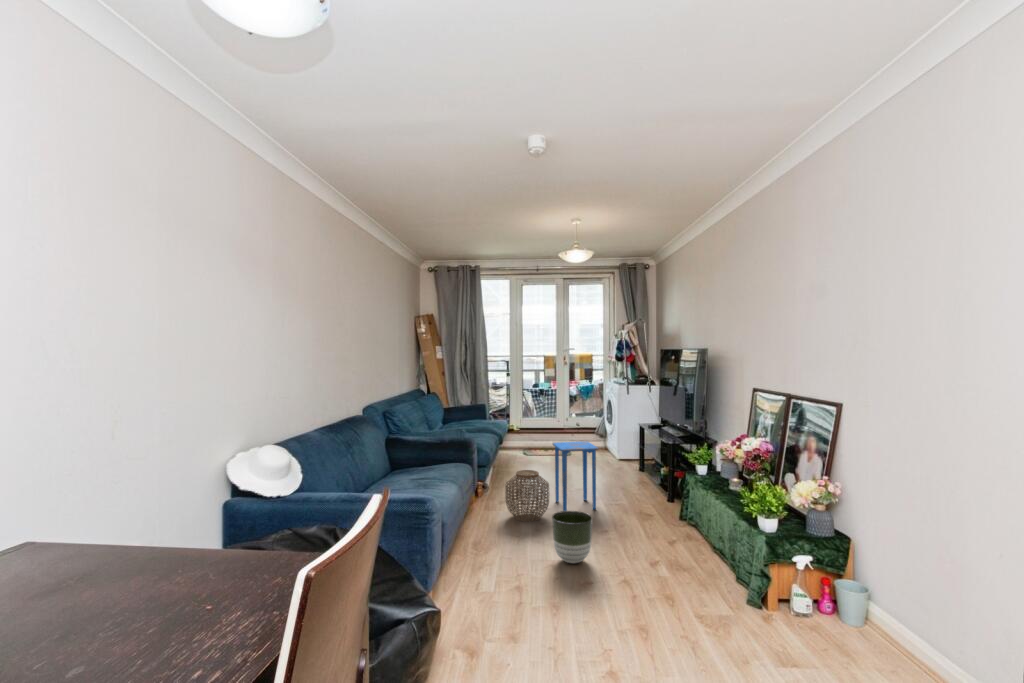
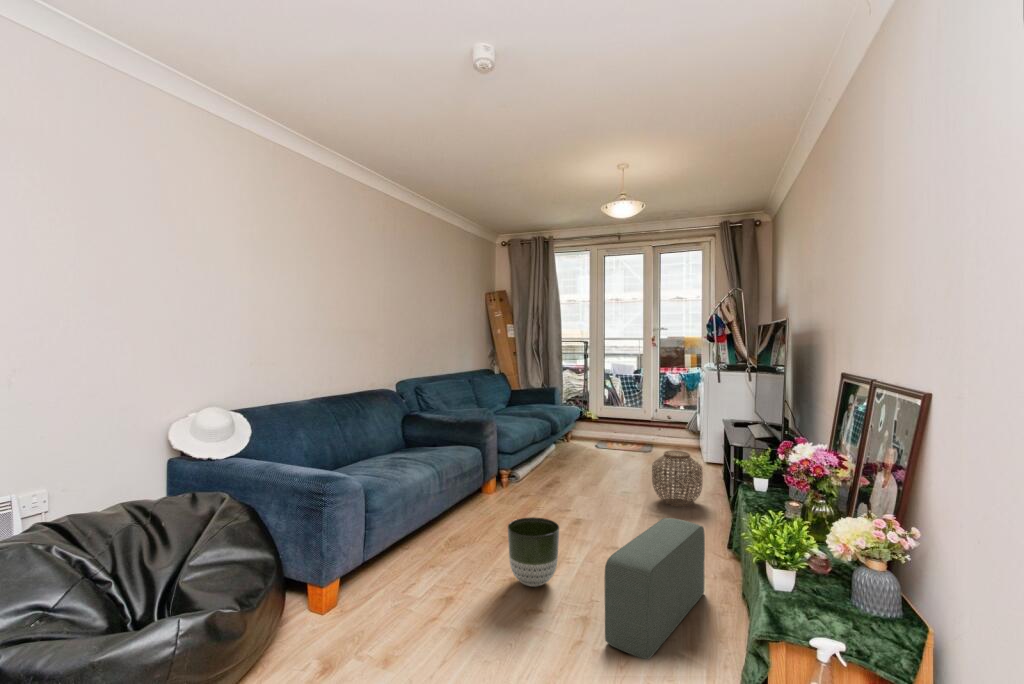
side table: present [553,442,599,511] -> none [576,433,625,519]
woven basket: present [505,470,549,522] -> present [652,451,702,507]
pouf: none [651,500,691,593] -> present [604,518,705,659]

